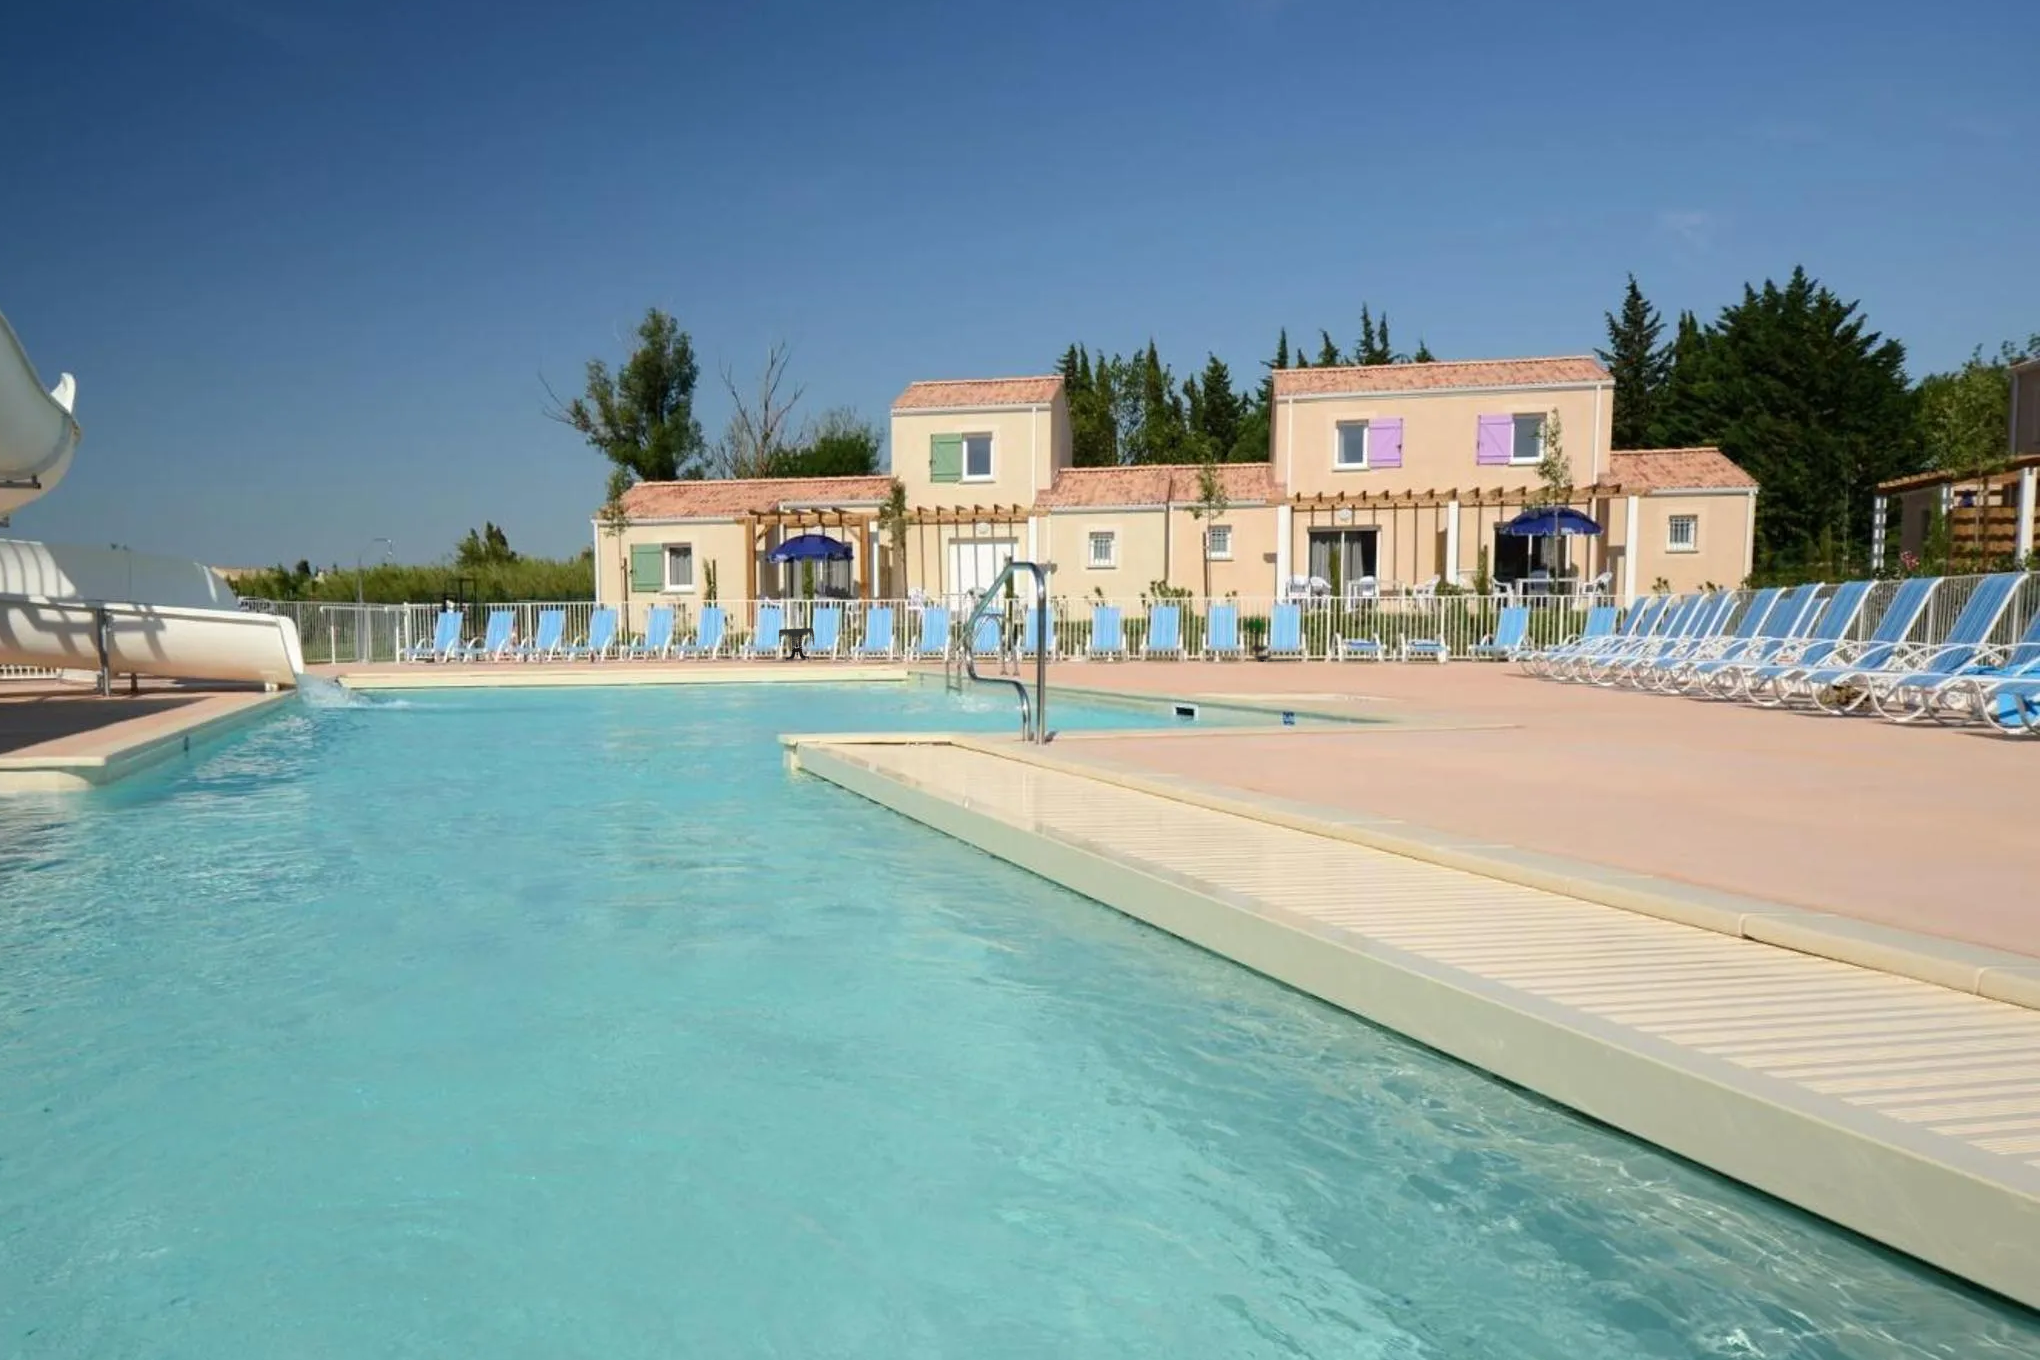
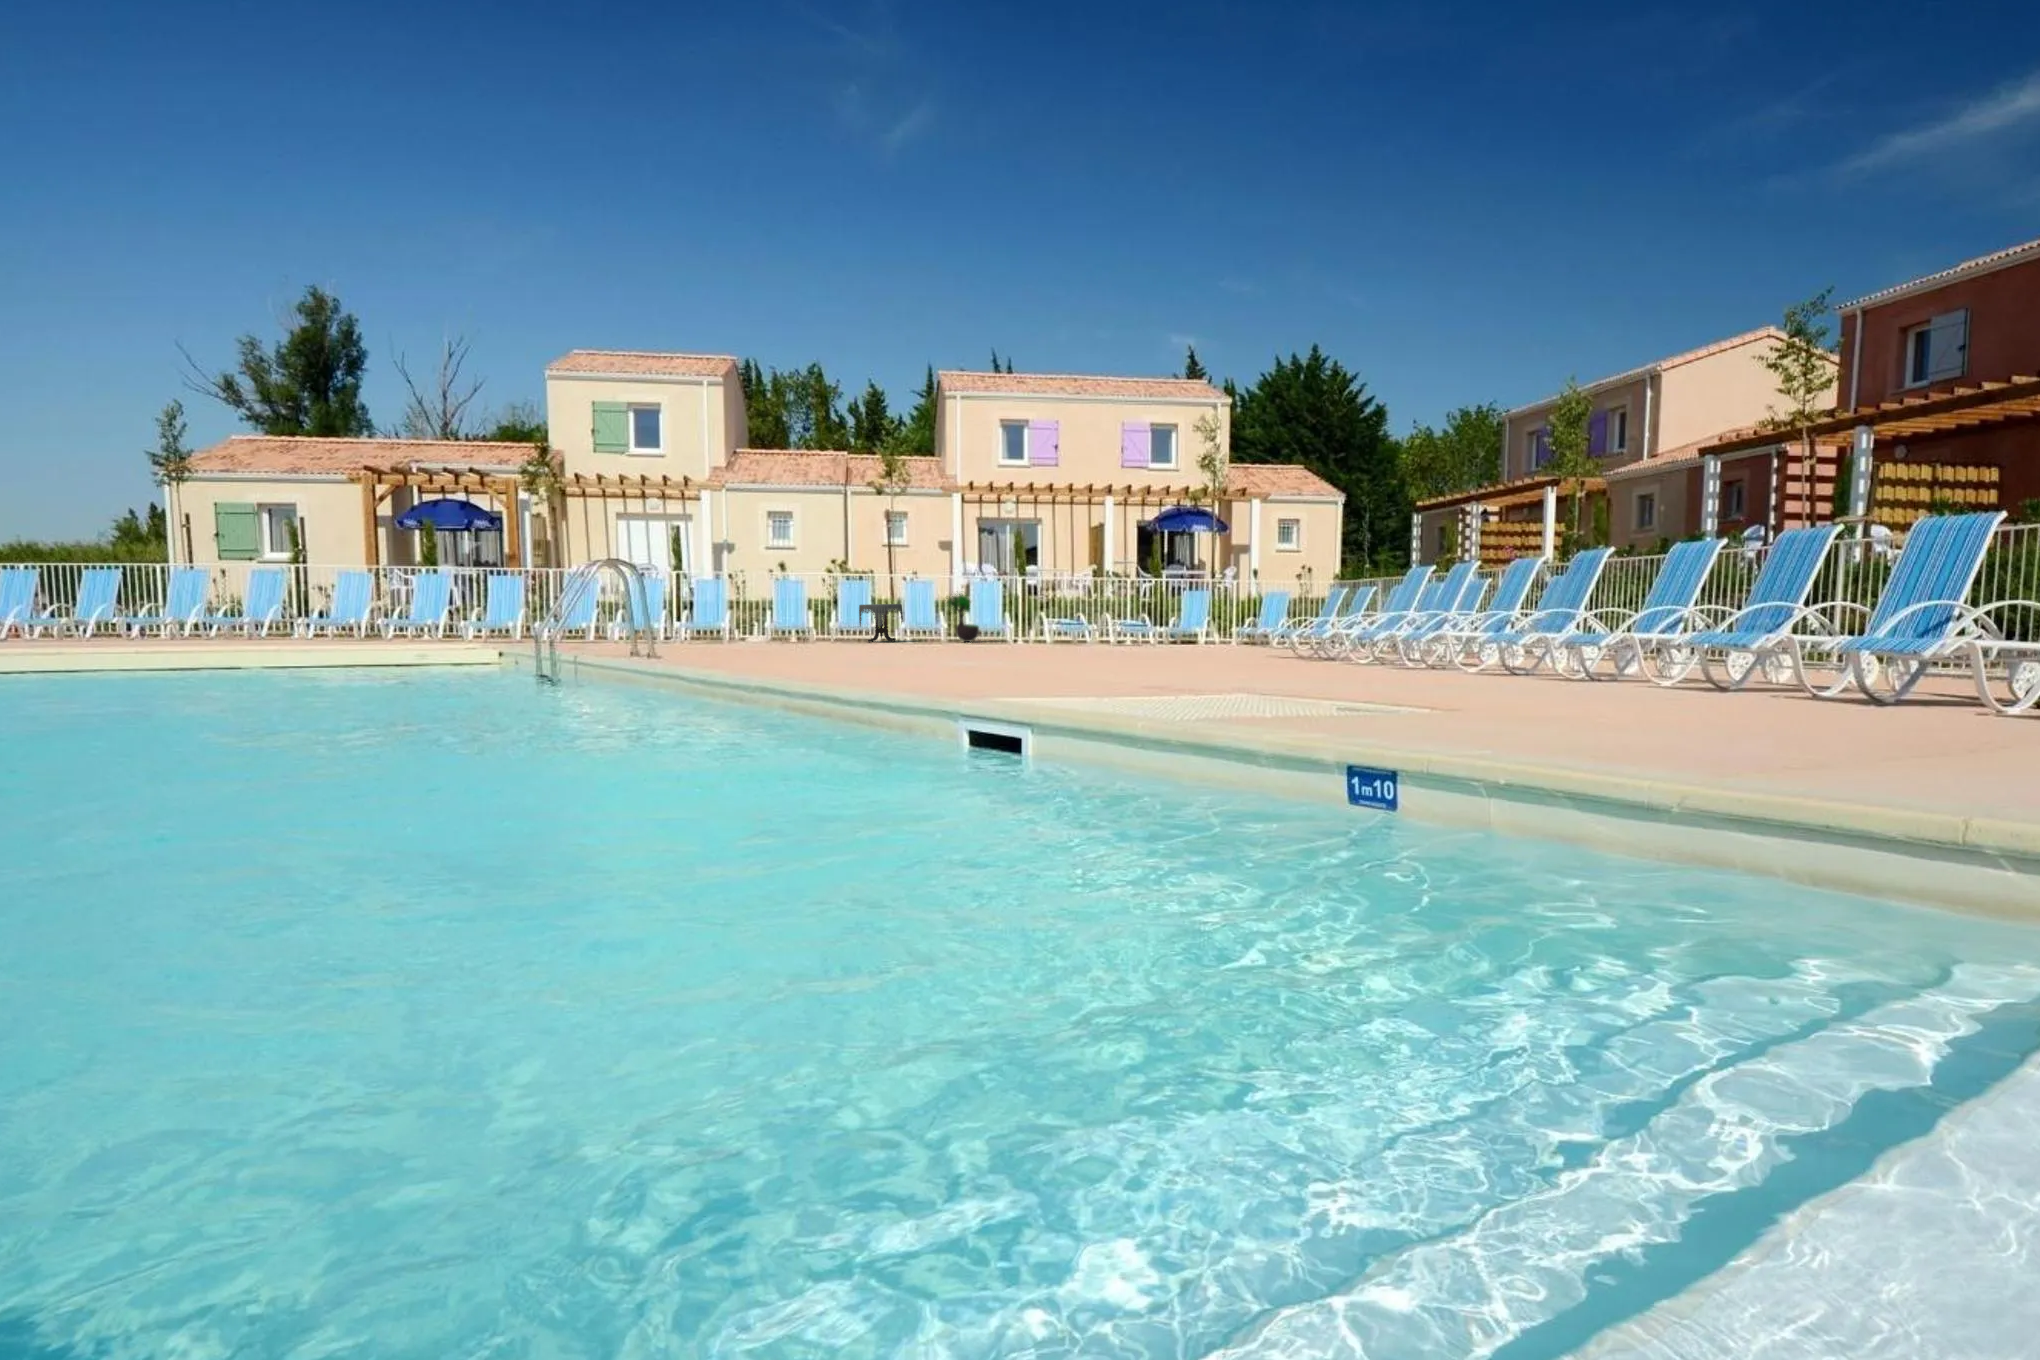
side table: present [779,628,814,660] -> present [859,604,903,643]

